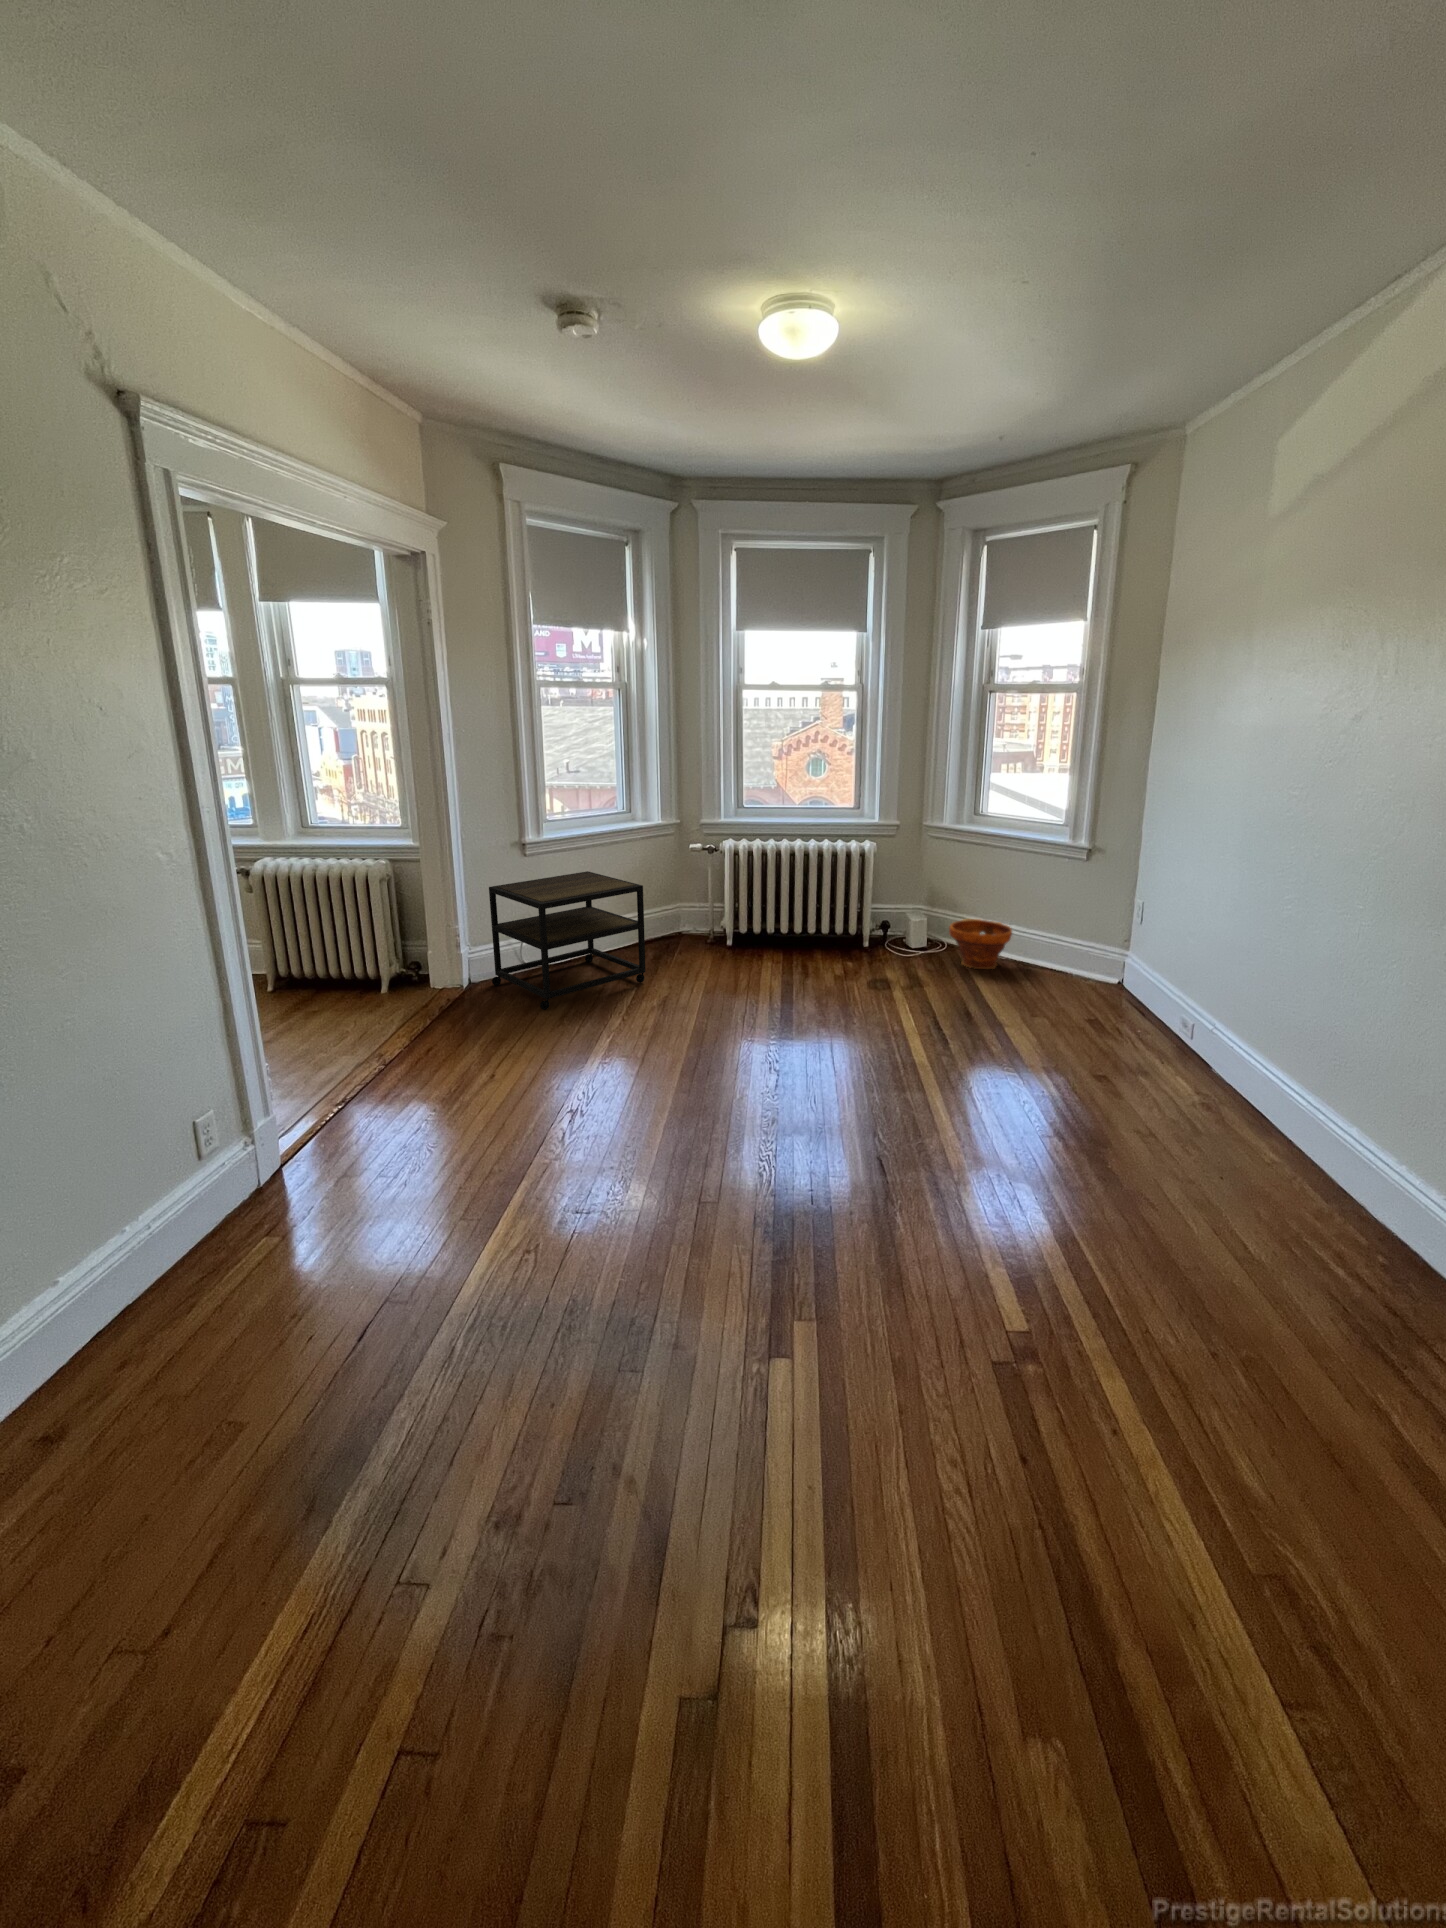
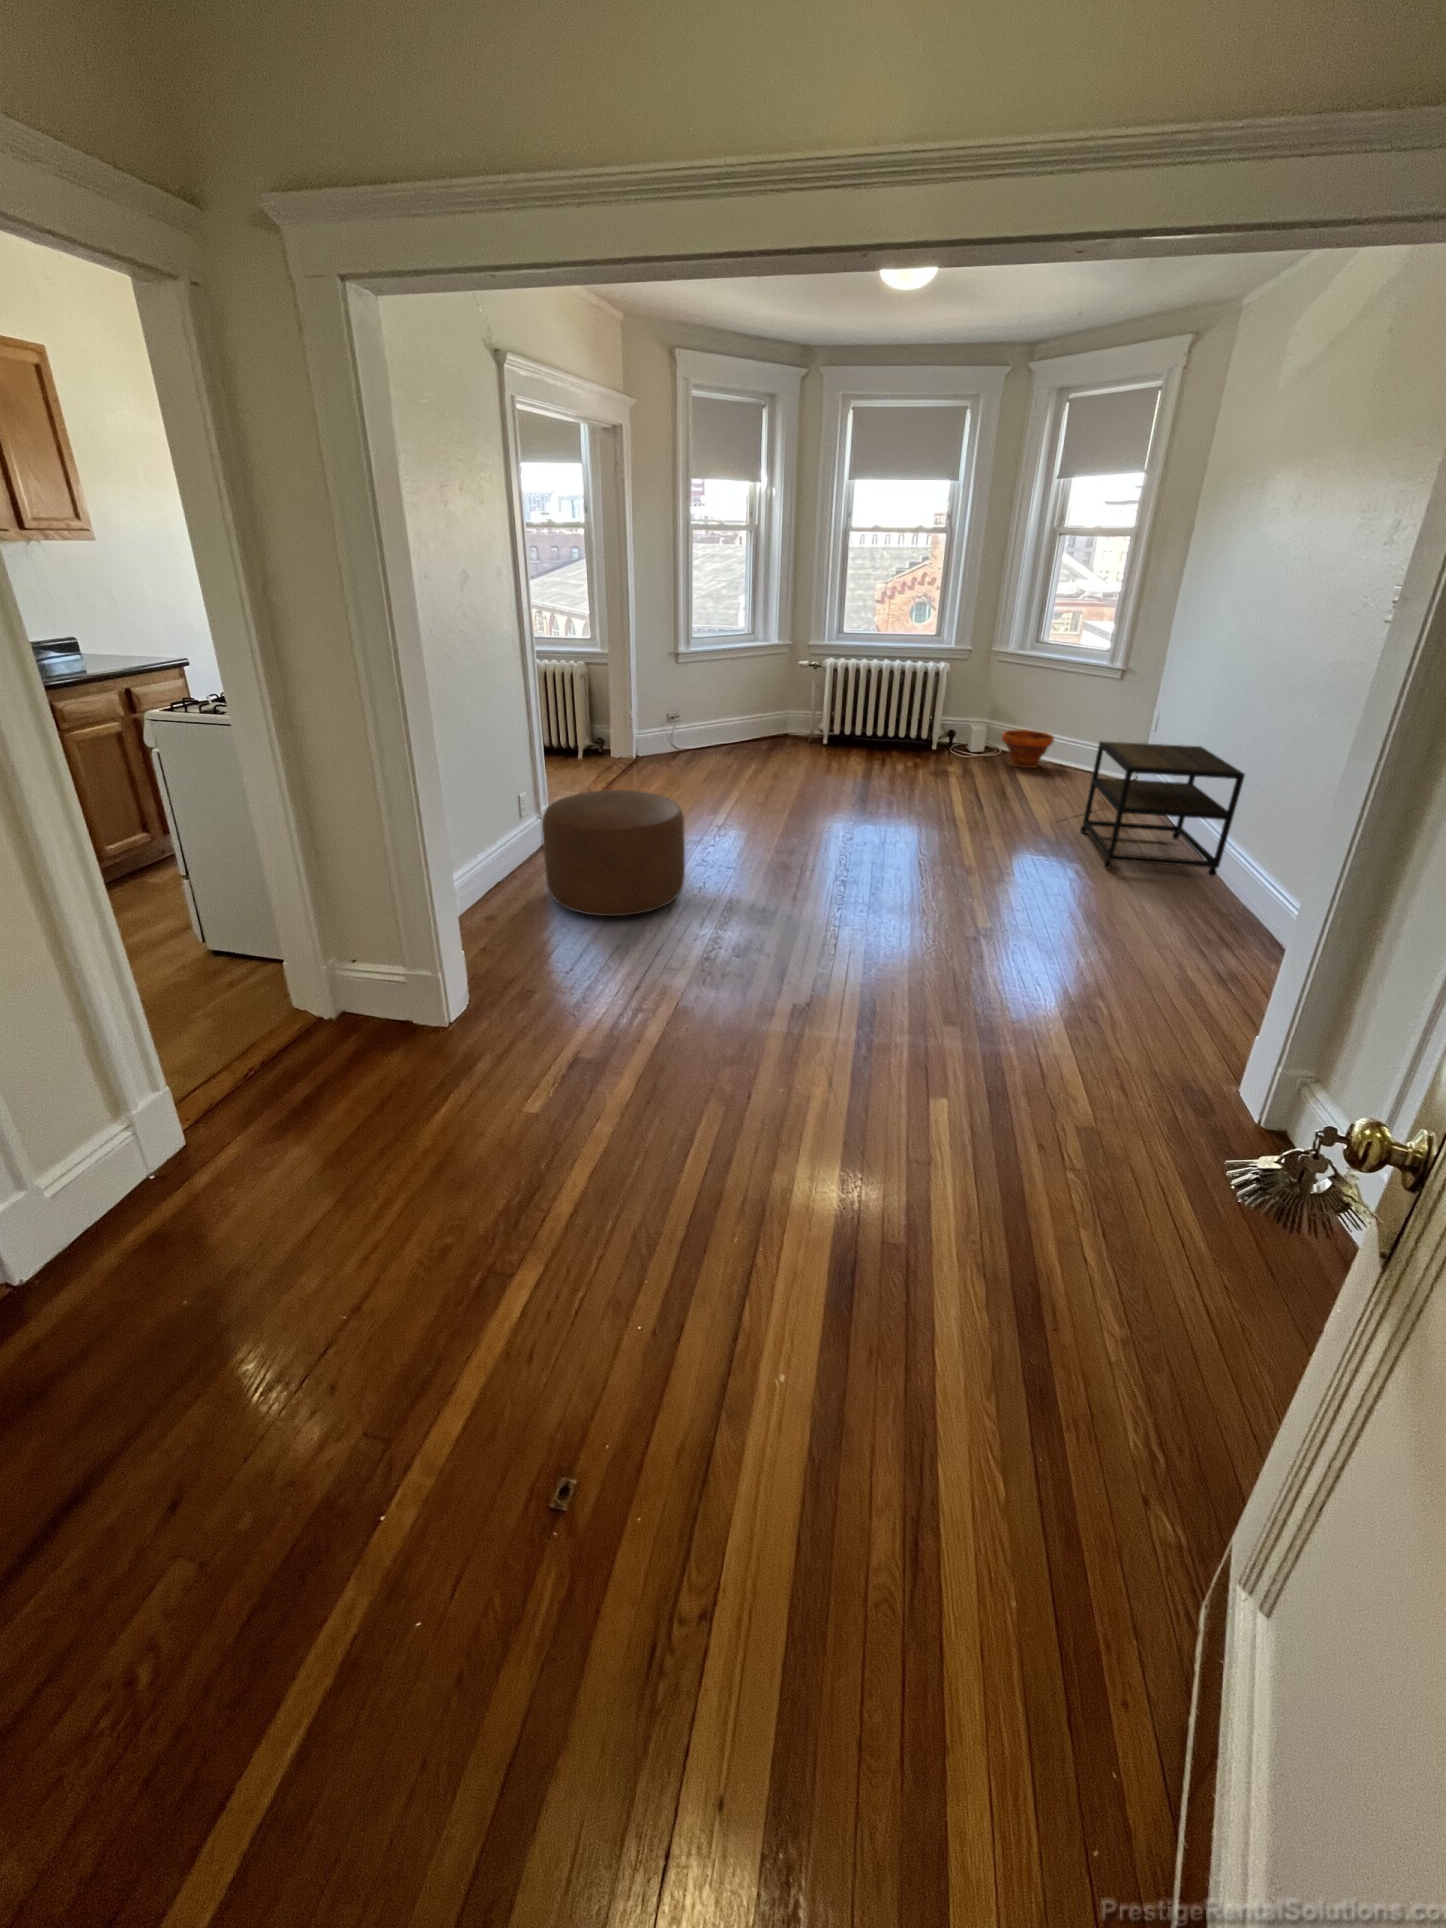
side table: present [489,871,646,1010] -> present [1081,741,1245,876]
ottoman: none [170,1122,487,1433] -> present [542,790,685,916]

